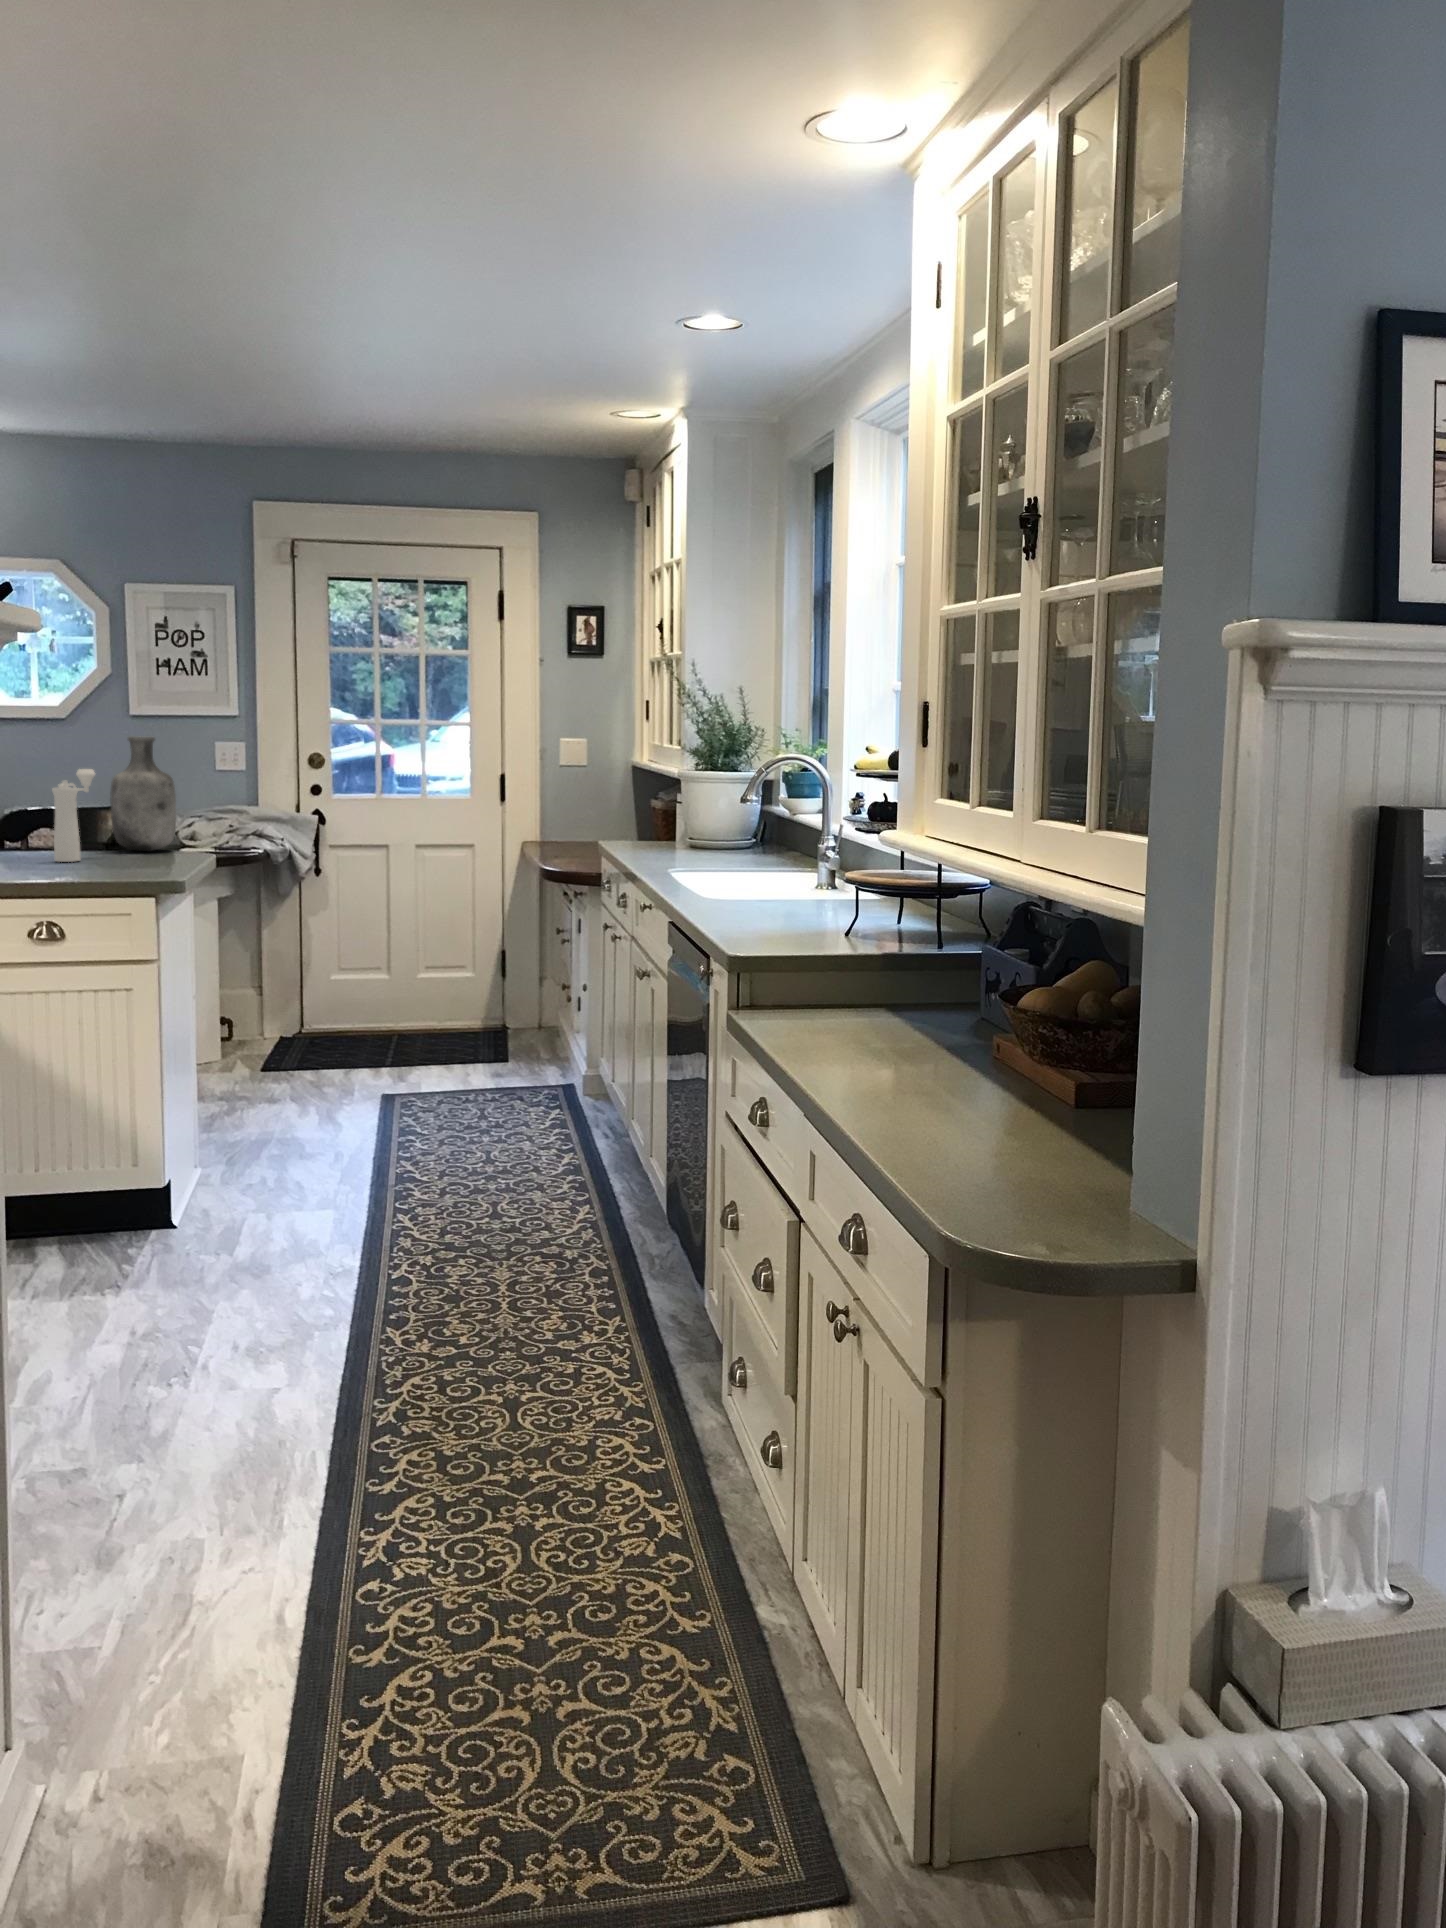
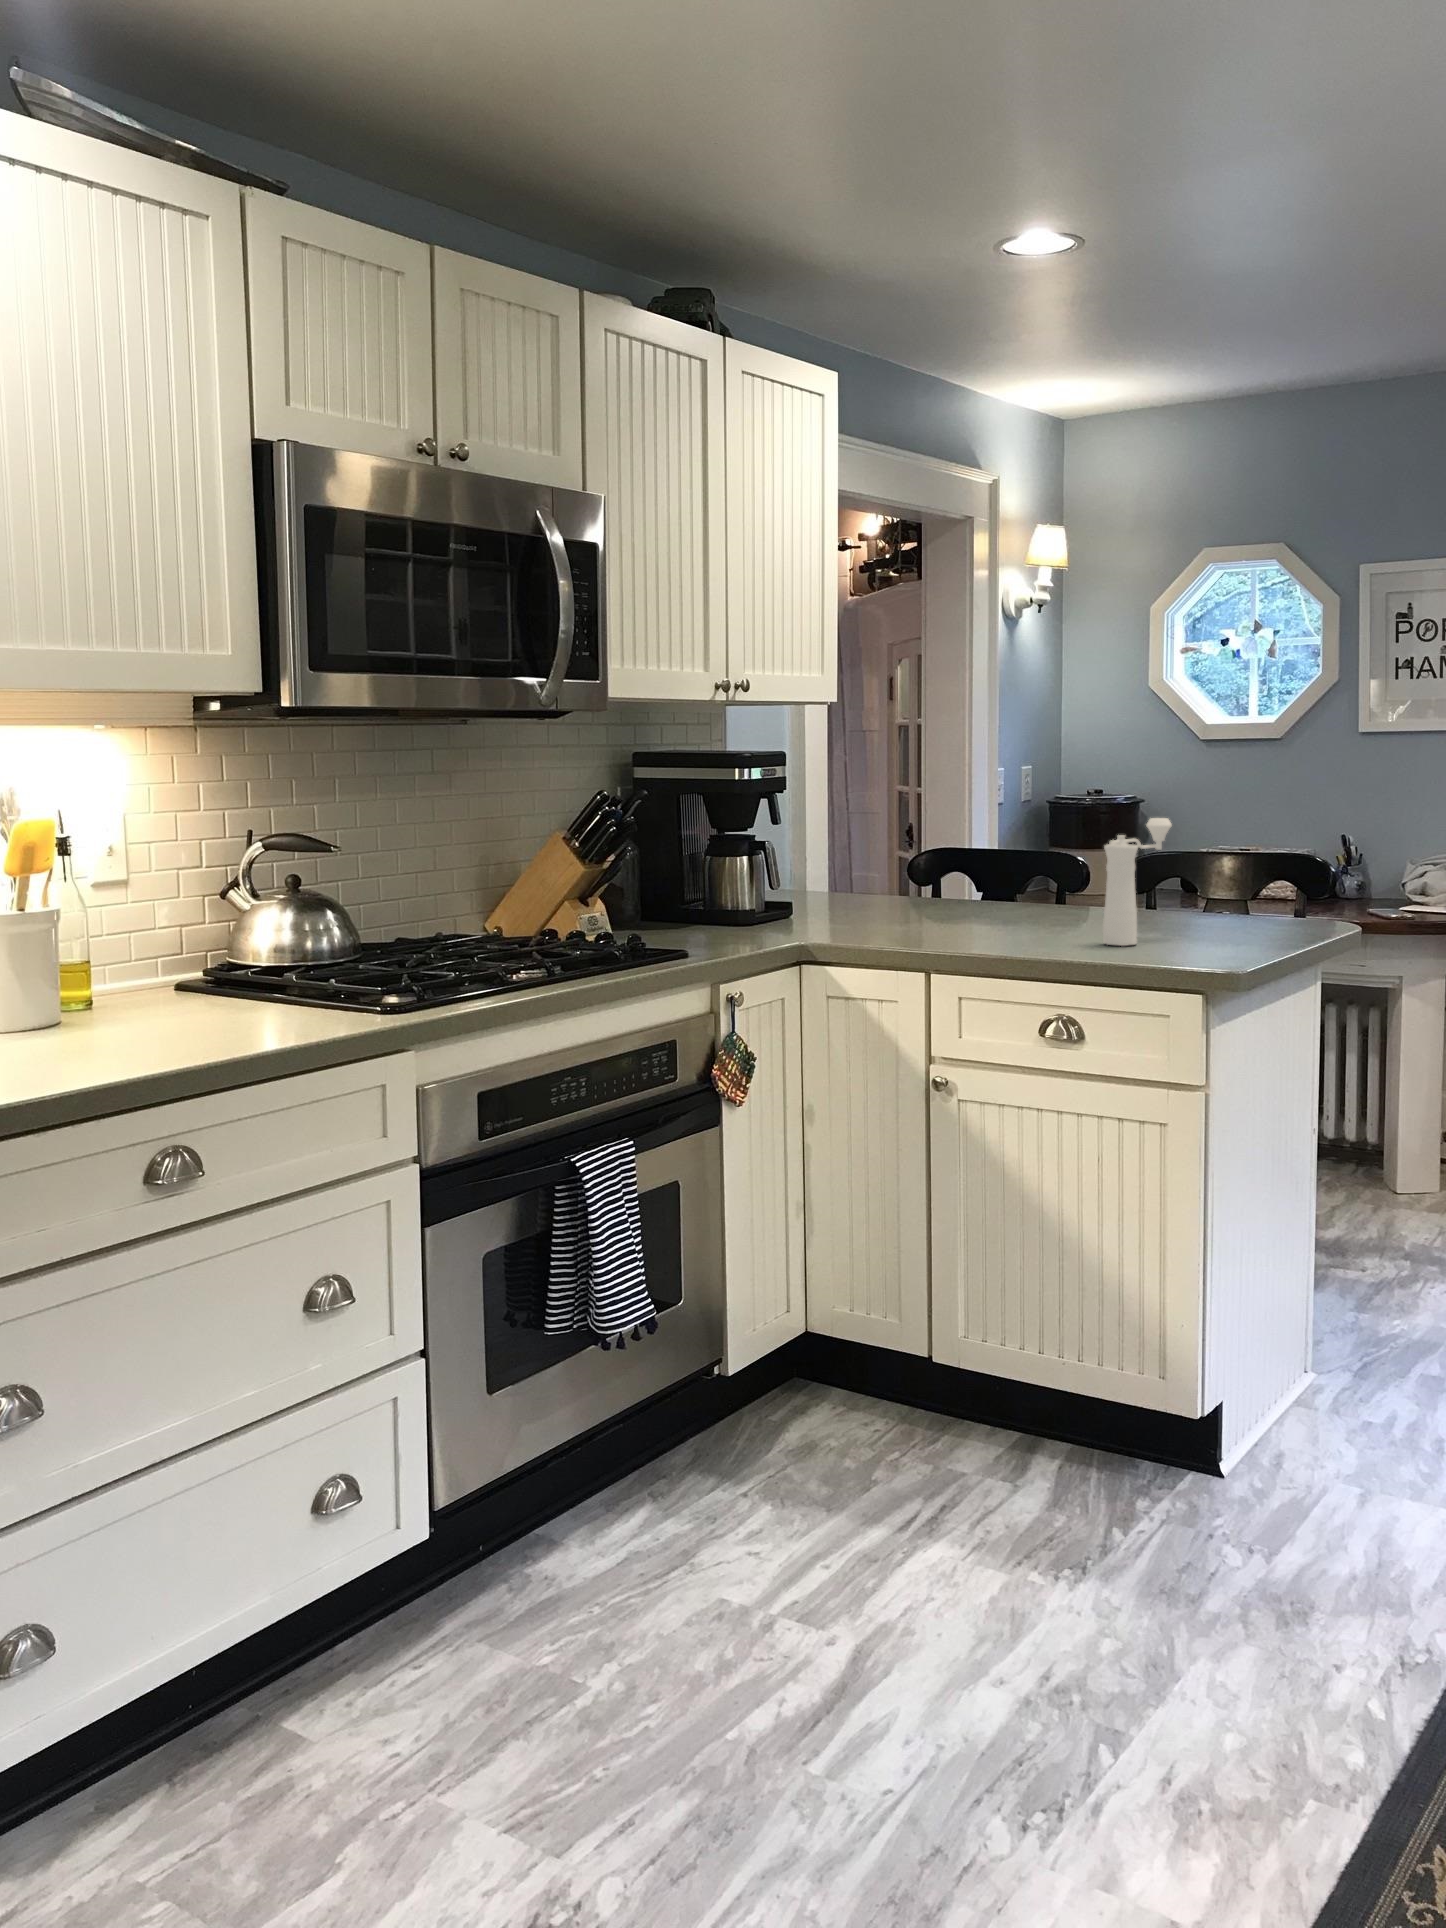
vase: present [110,736,176,851] -> none [1205,771,1292,931]

